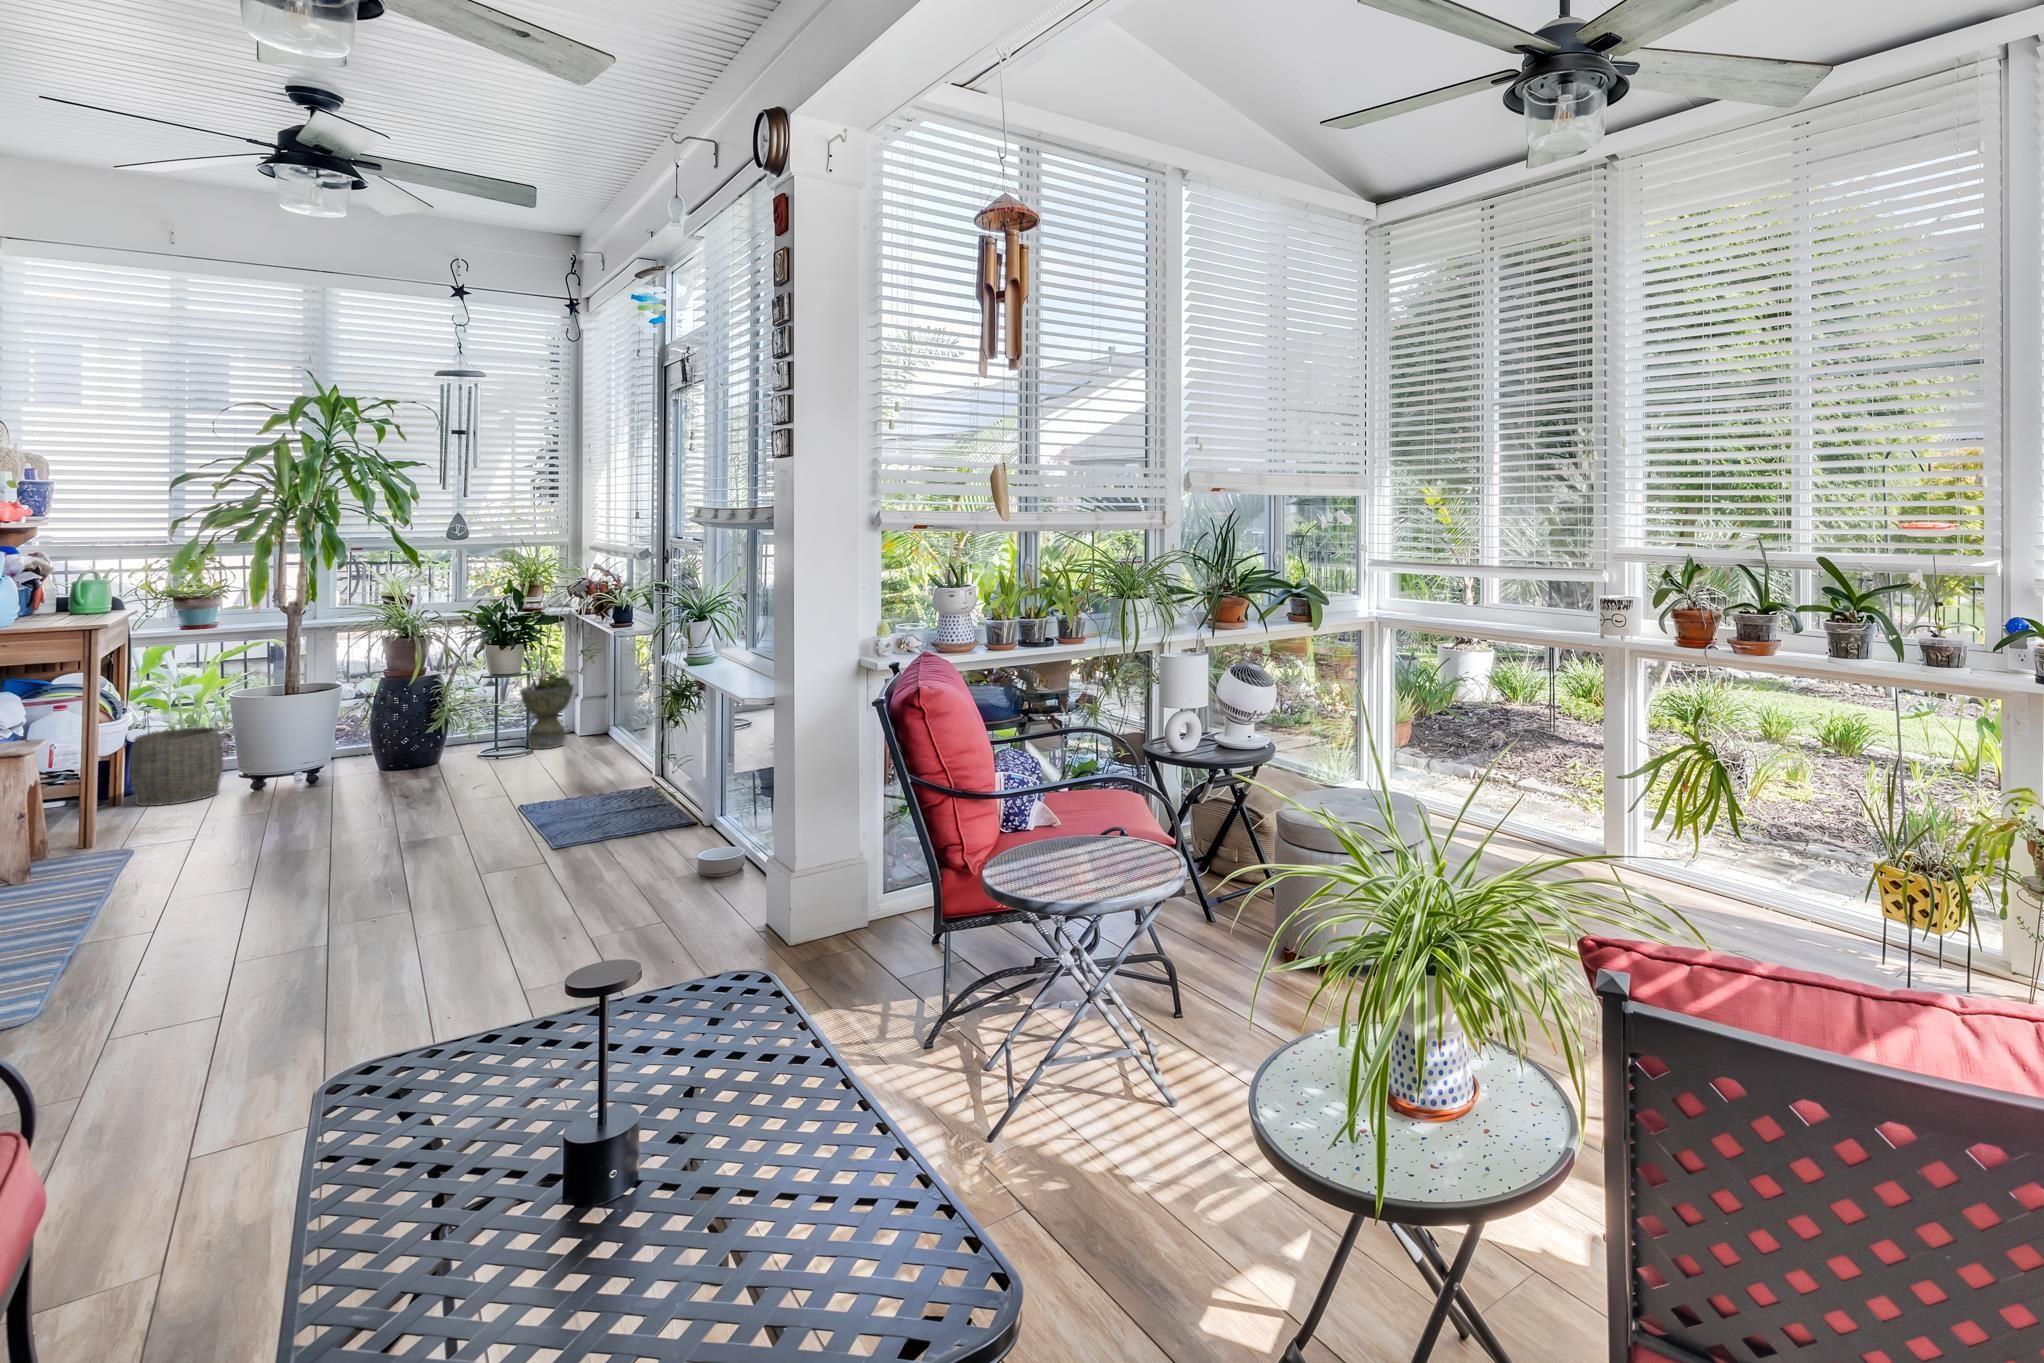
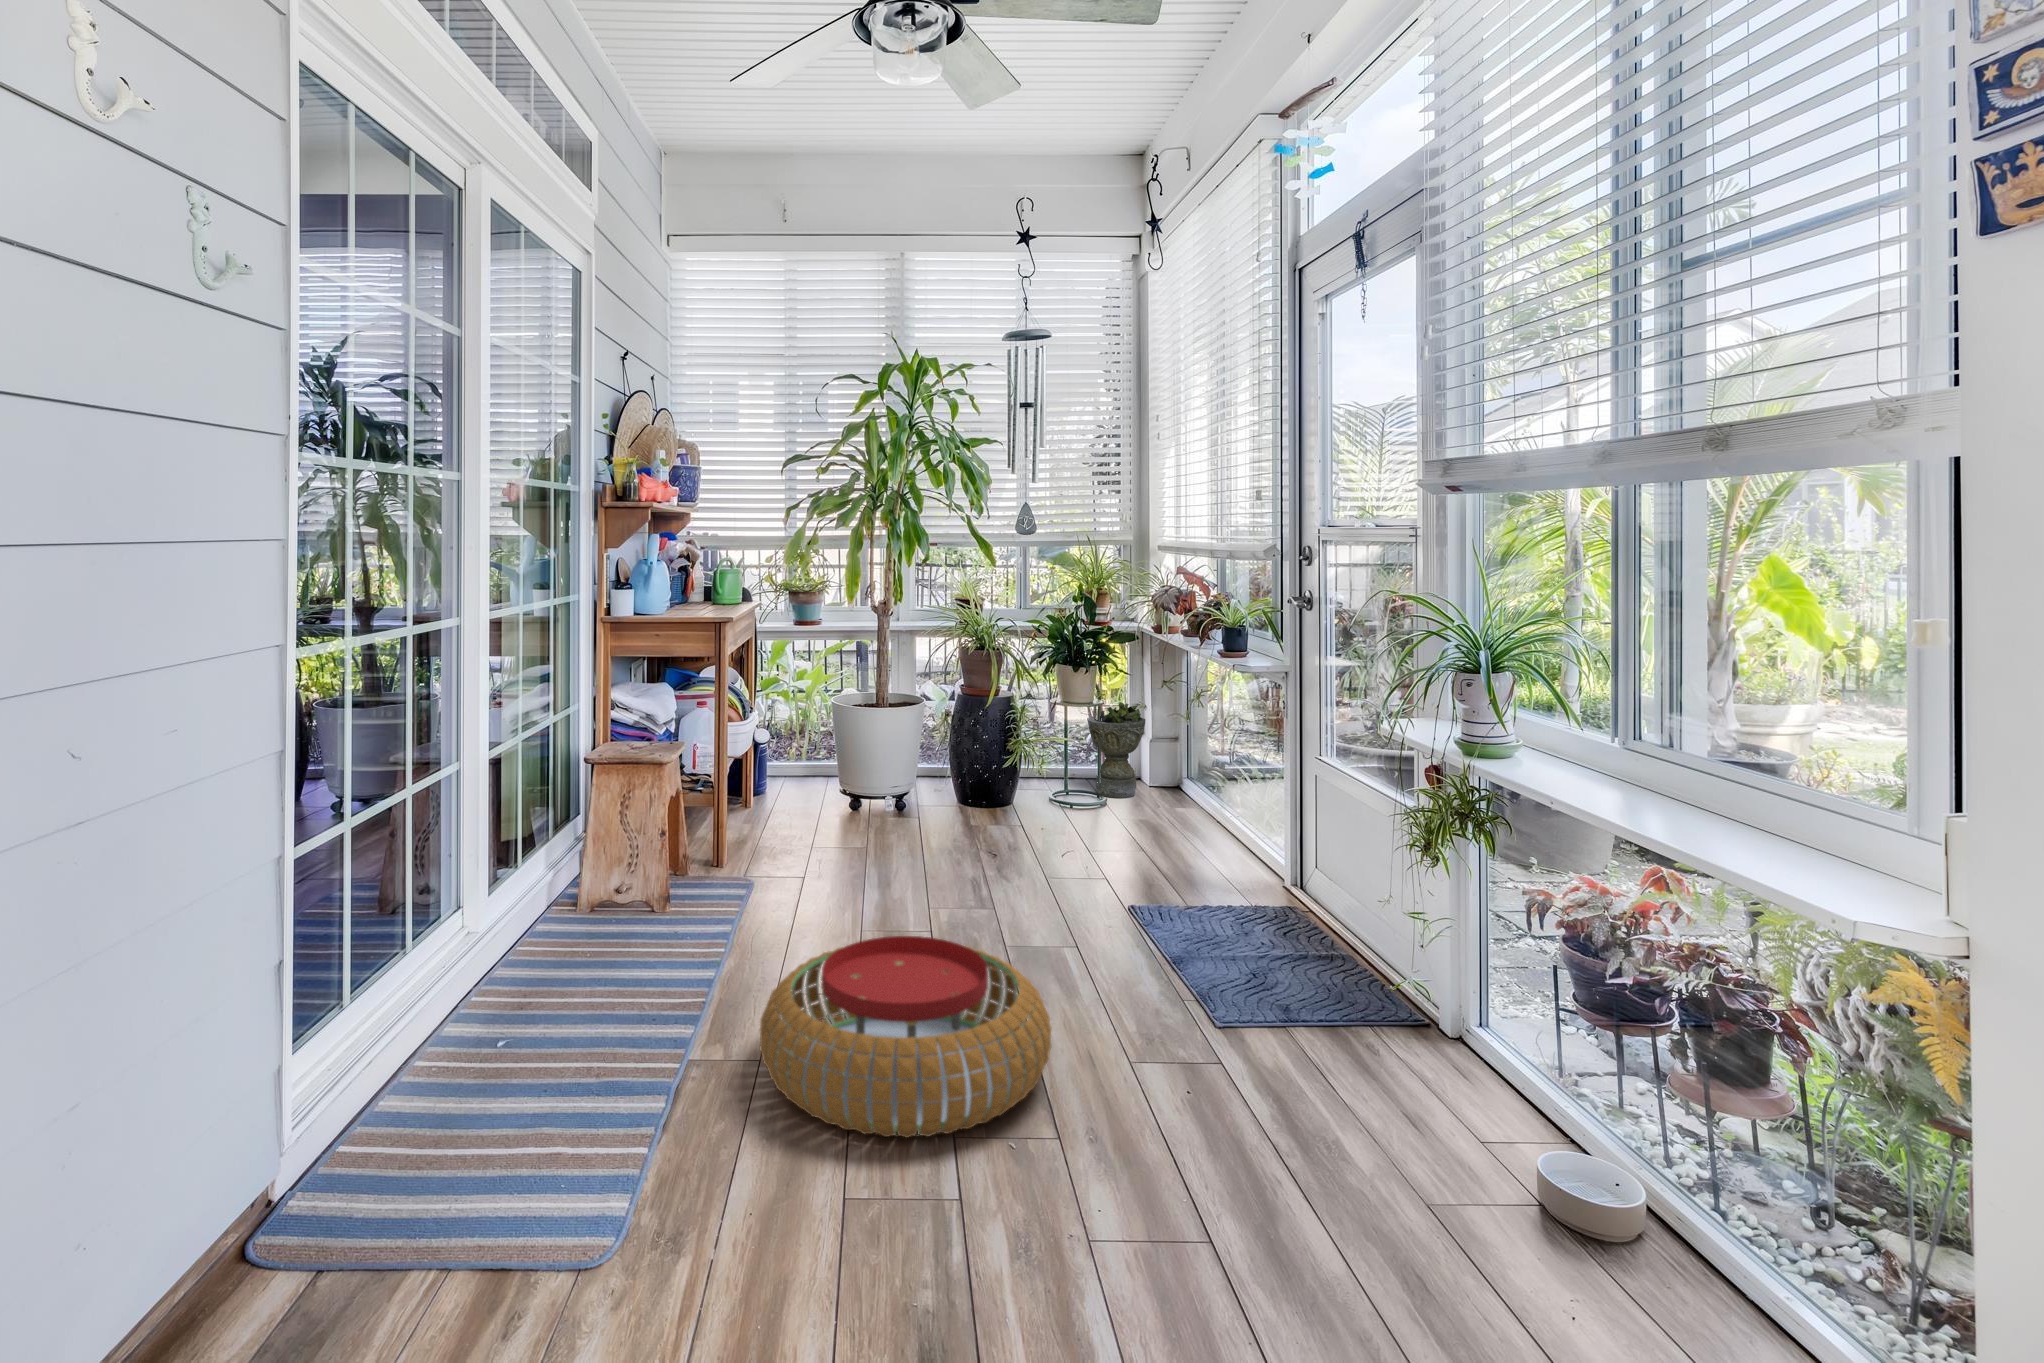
woven basket: present [130,727,223,806] -> none [756,730,825,813]
pouf: none [171,832,443,957] -> present [760,936,1052,1137]

